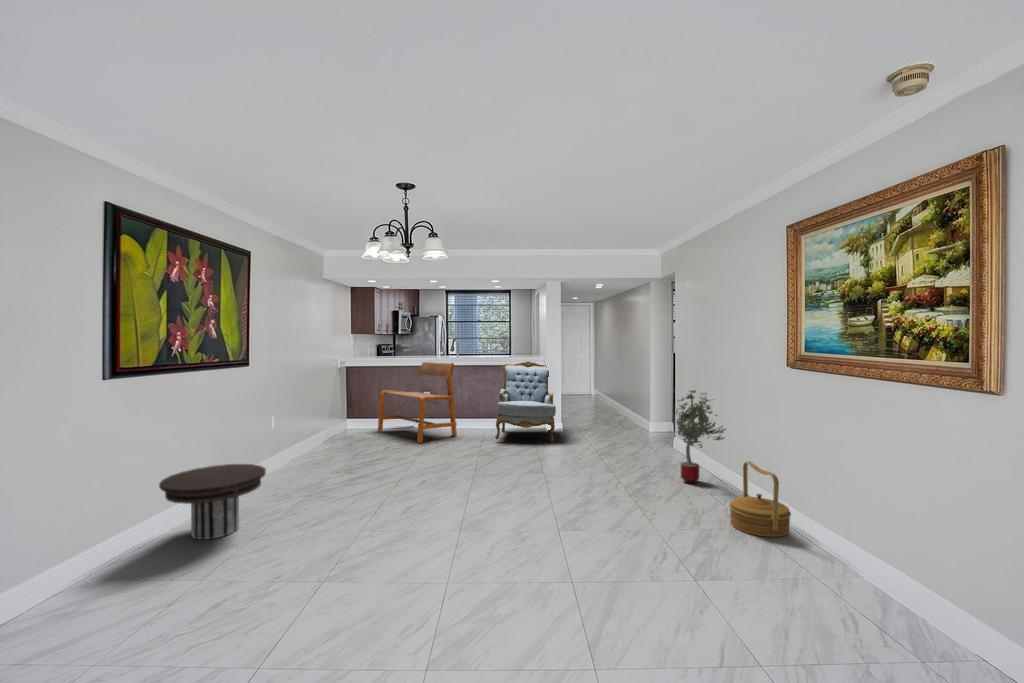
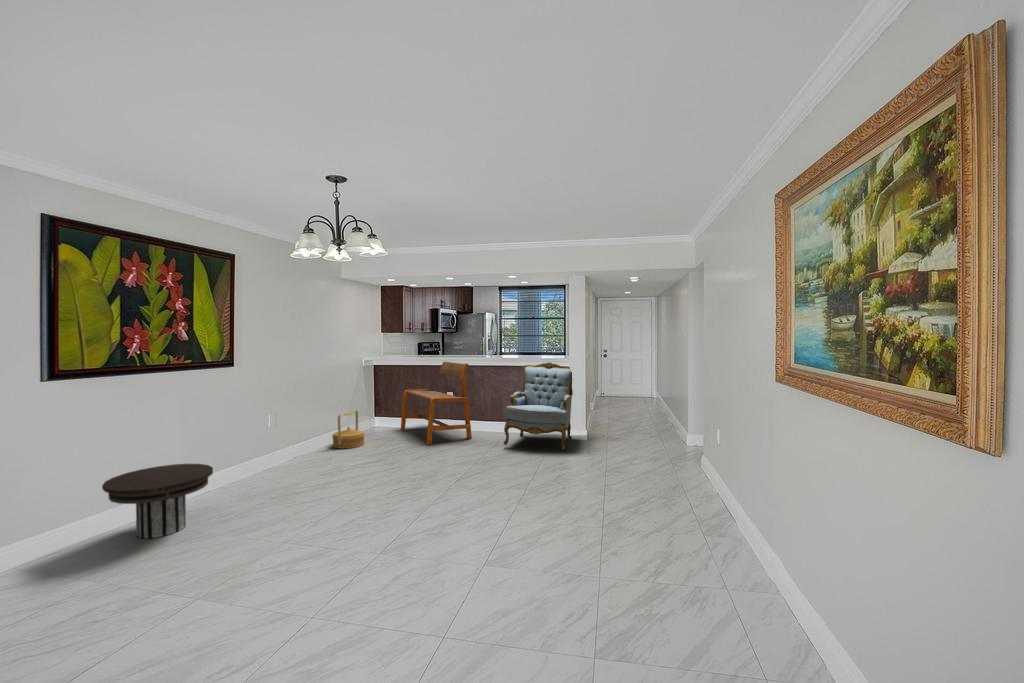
potted tree: present [676,390,726,483] -> none [662,403,730,515]
woven basket: present [729,461,791,537] -> present [332,410,365,449]

